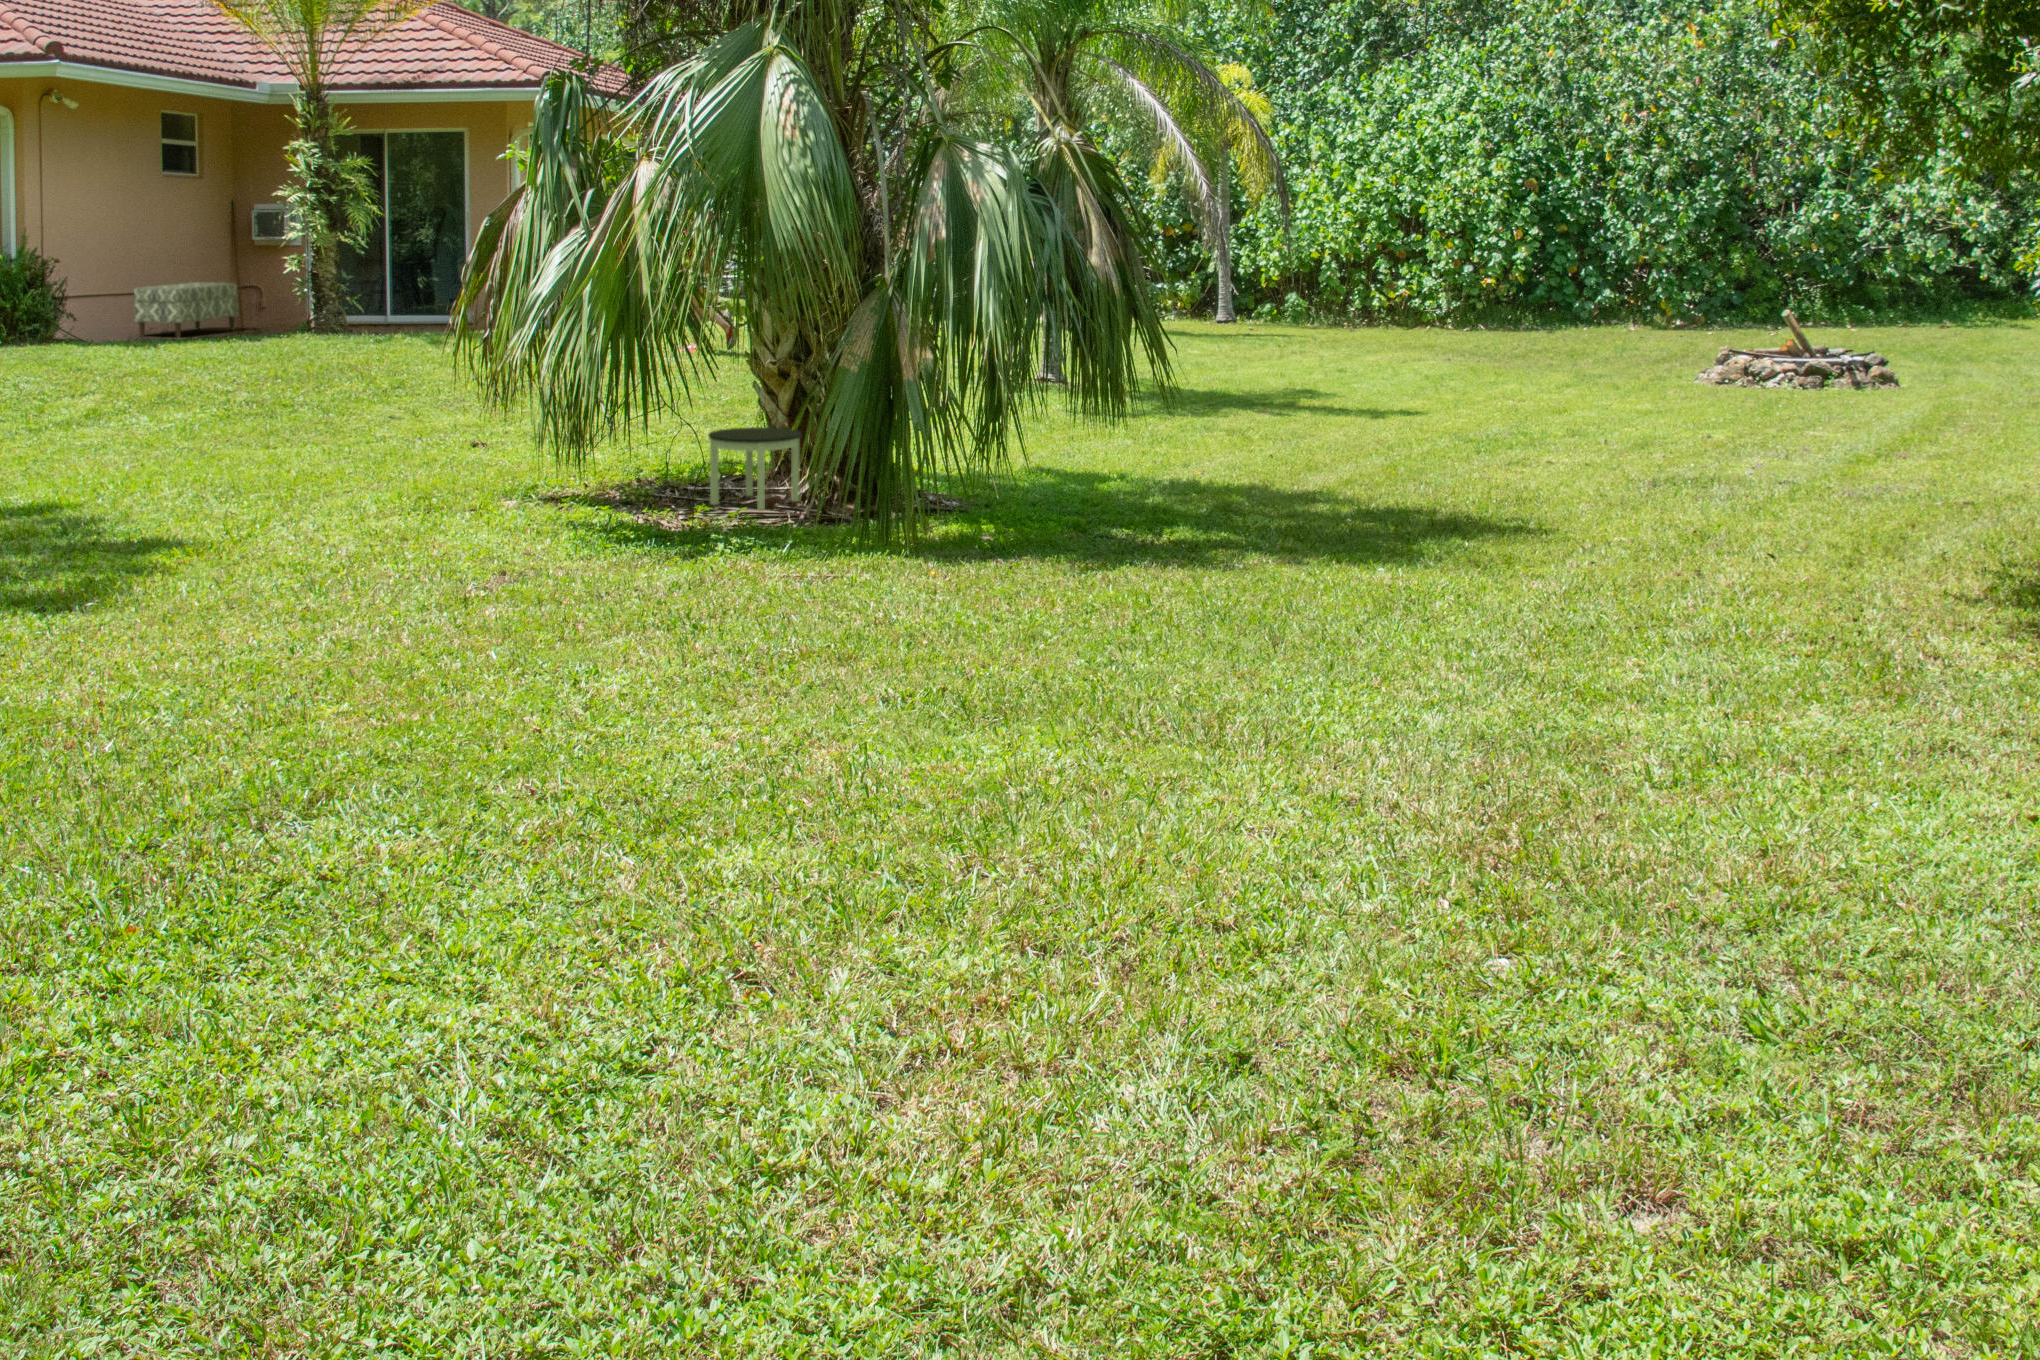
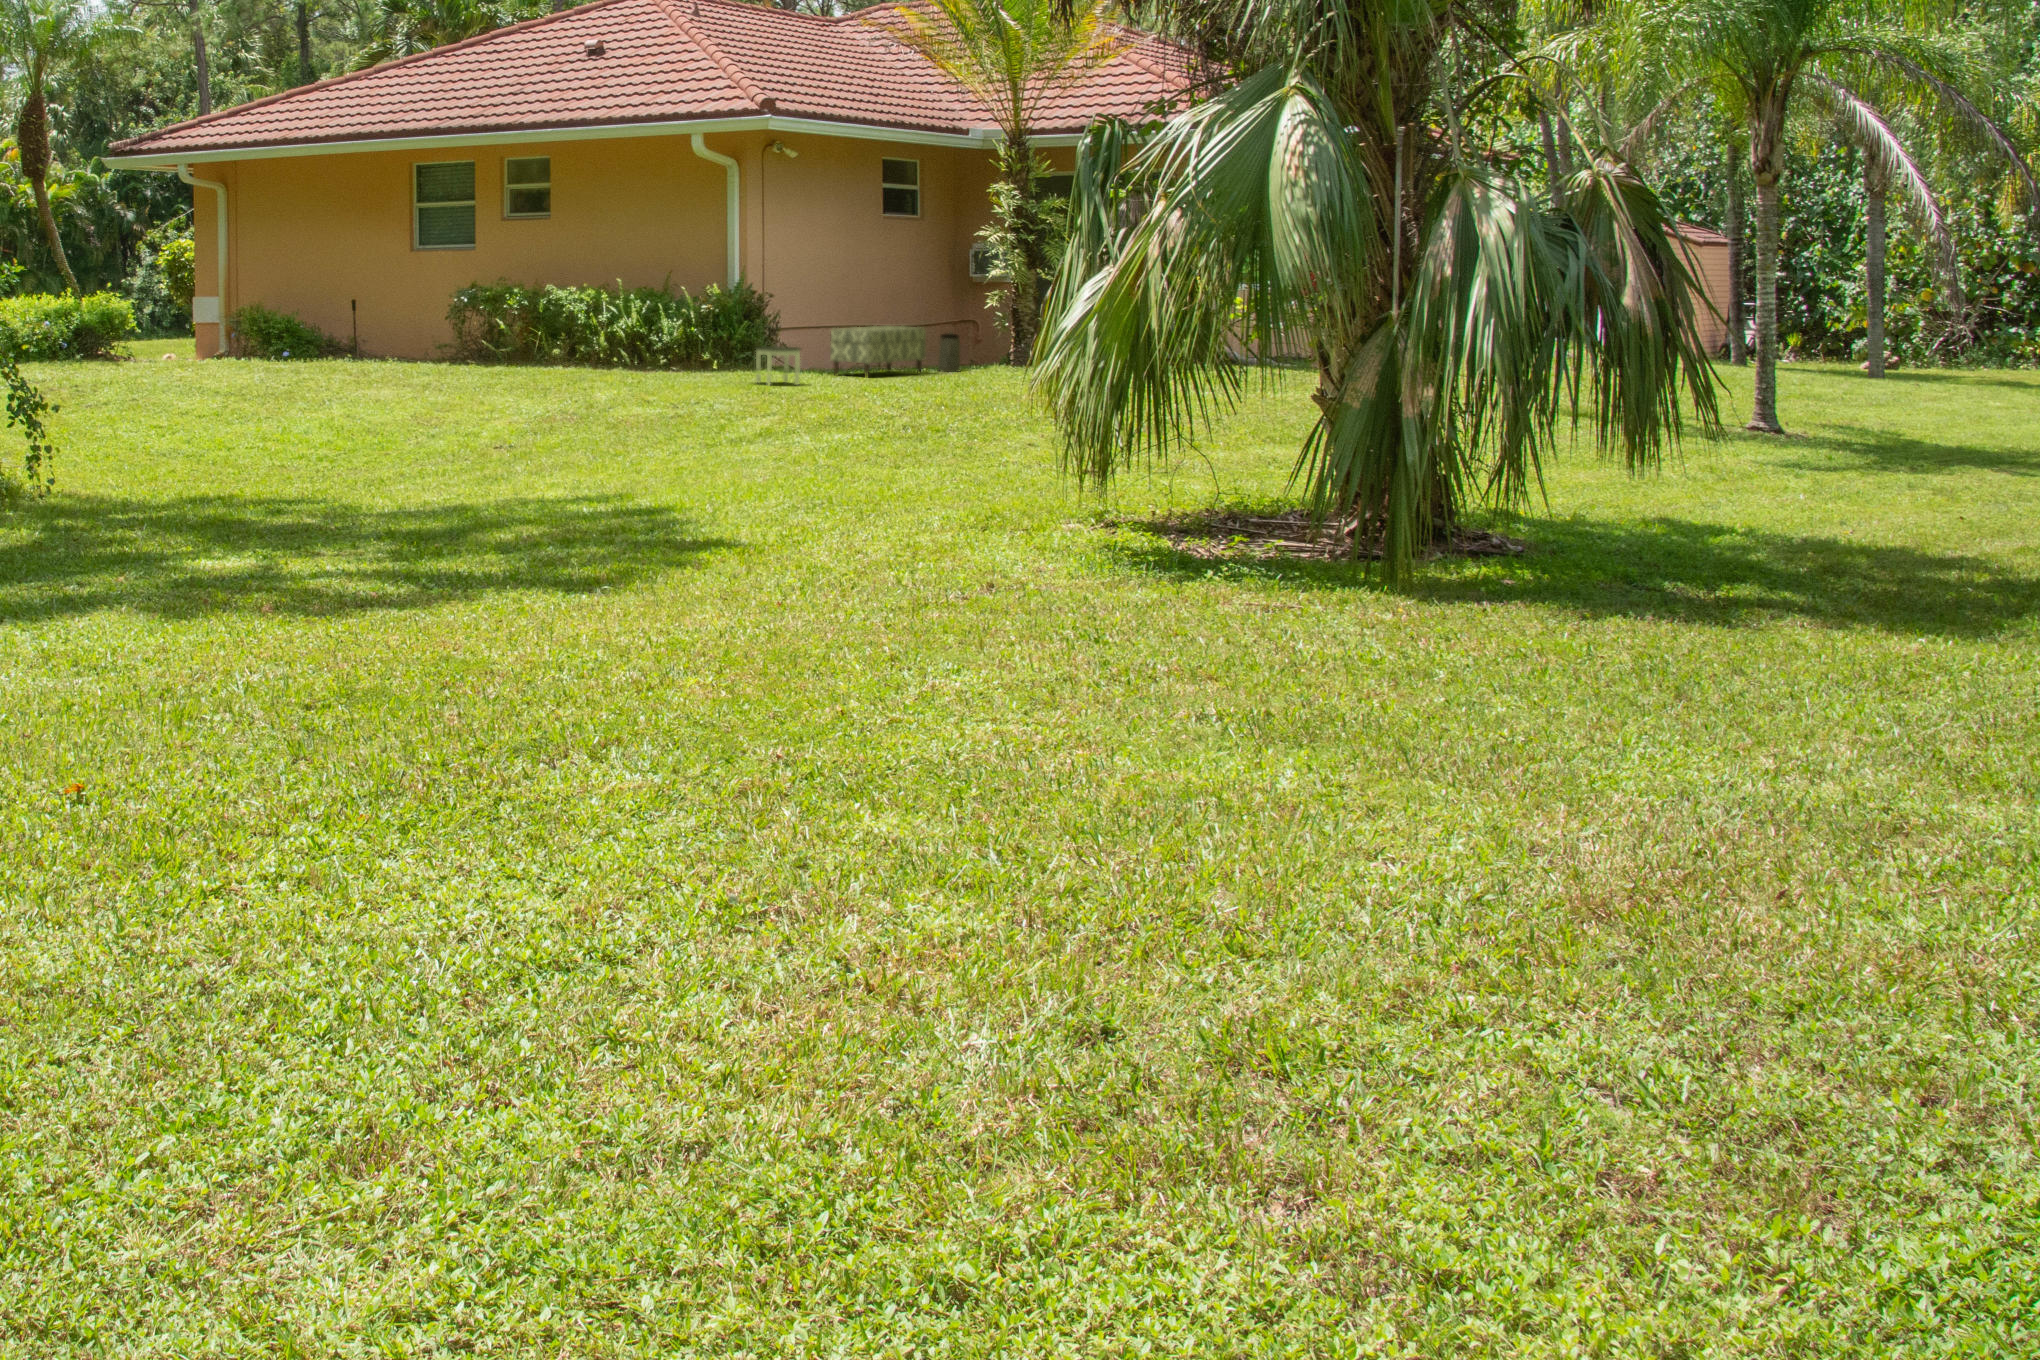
watering can: none [248,279,274,327] -> present [938,332,960,372]
round table: present [708,427,801,510] -> present [756,346,801,385]

